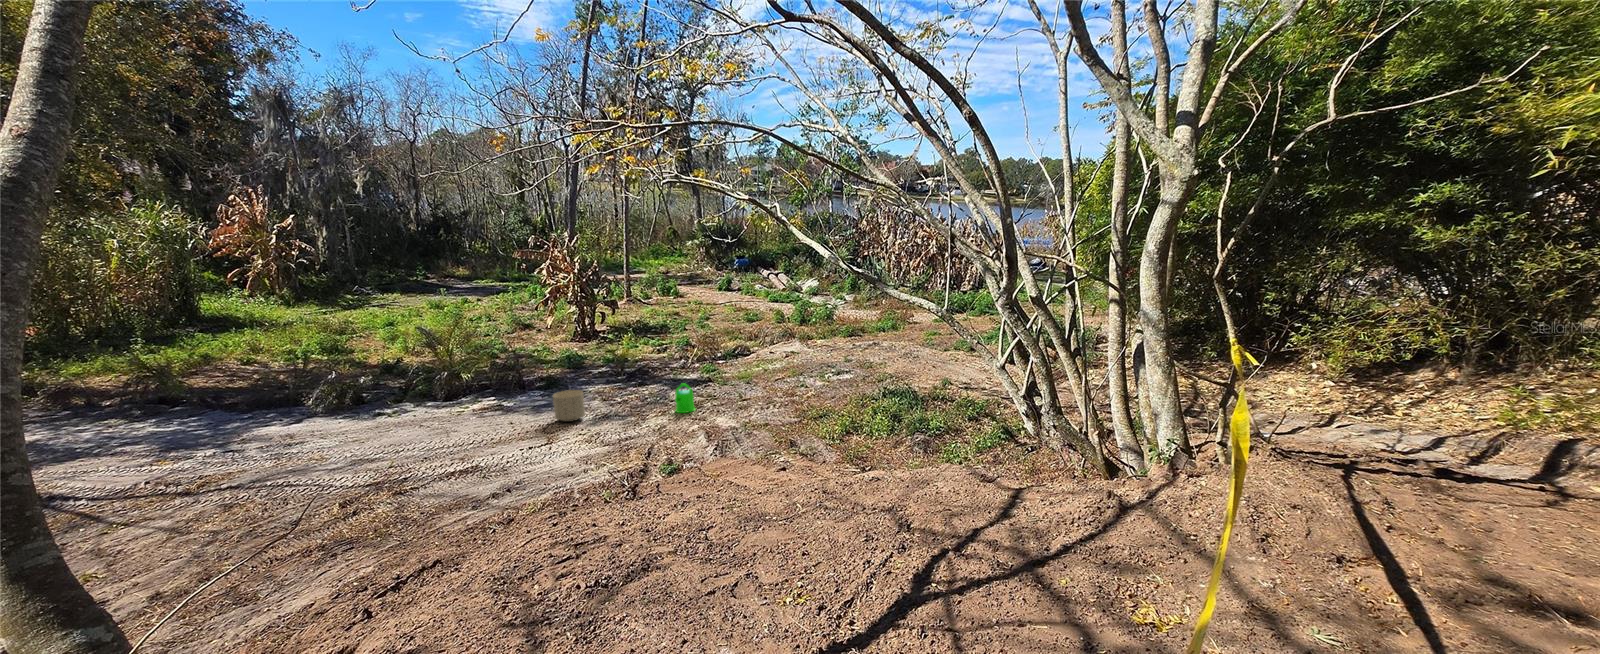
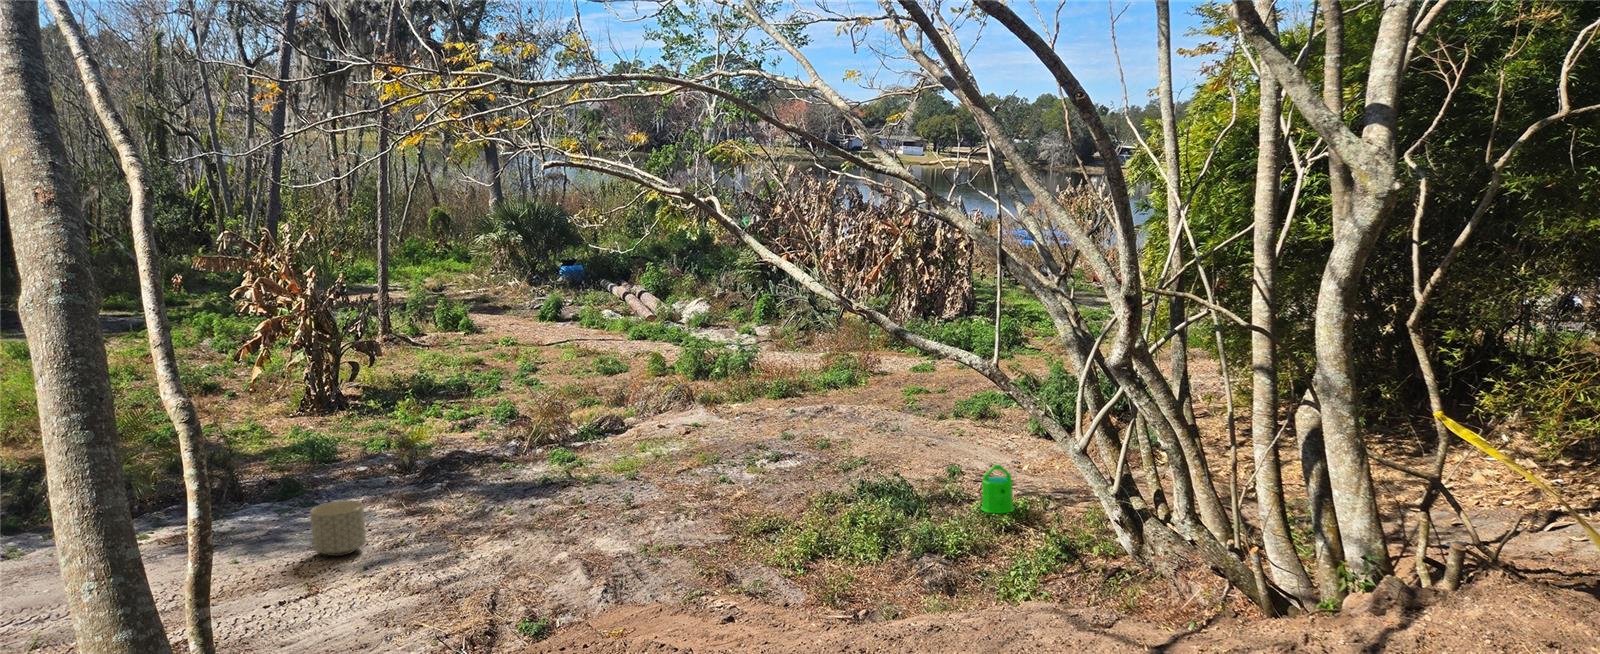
watering can: present [675,383,695,413] -> present [981,465,1015,514]

